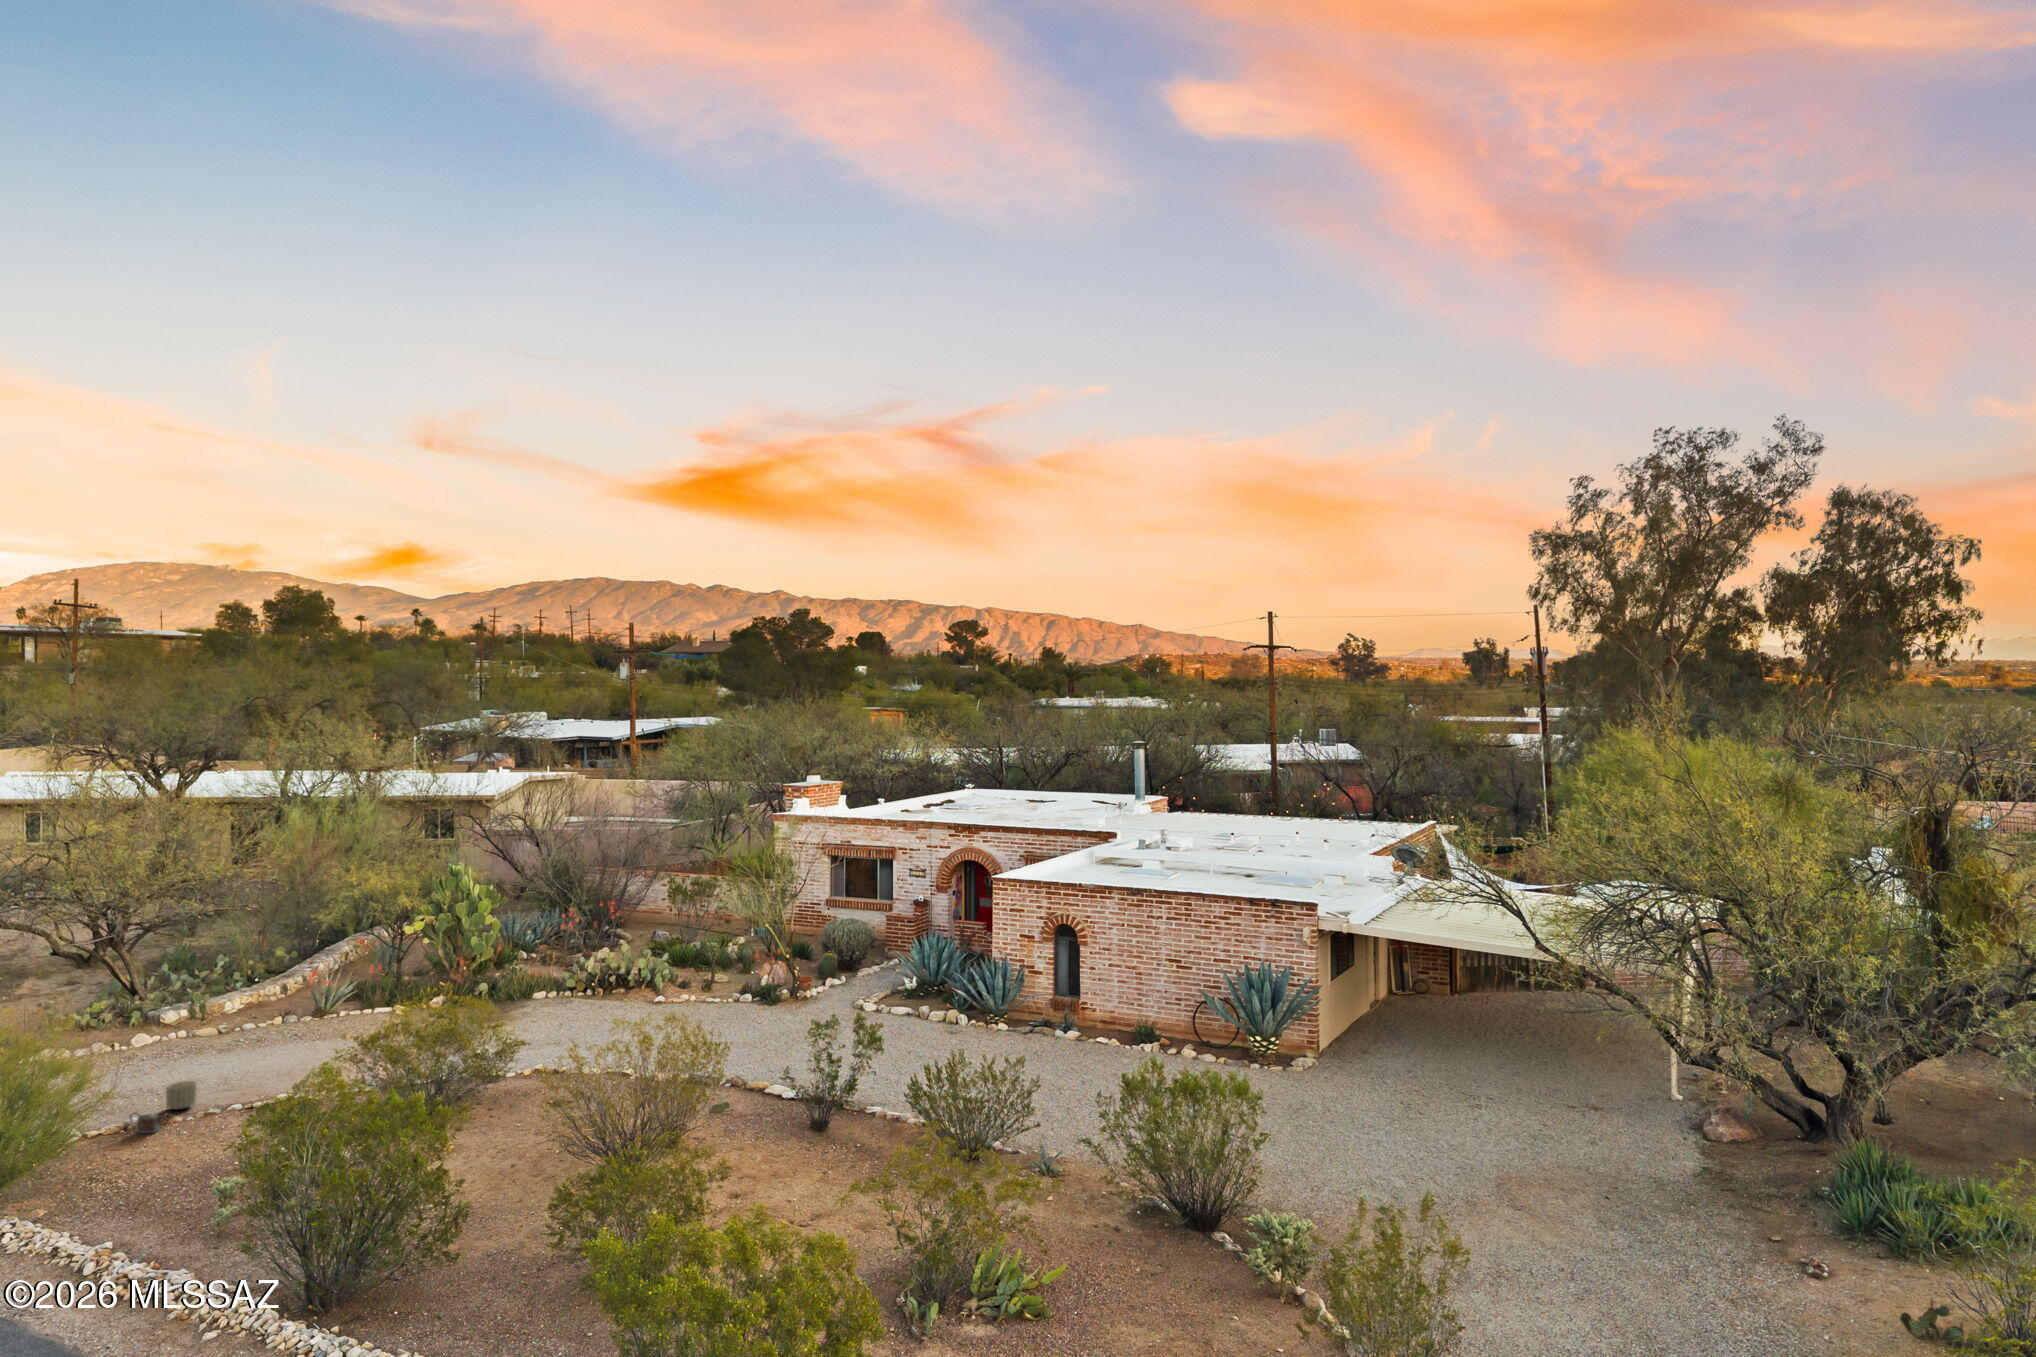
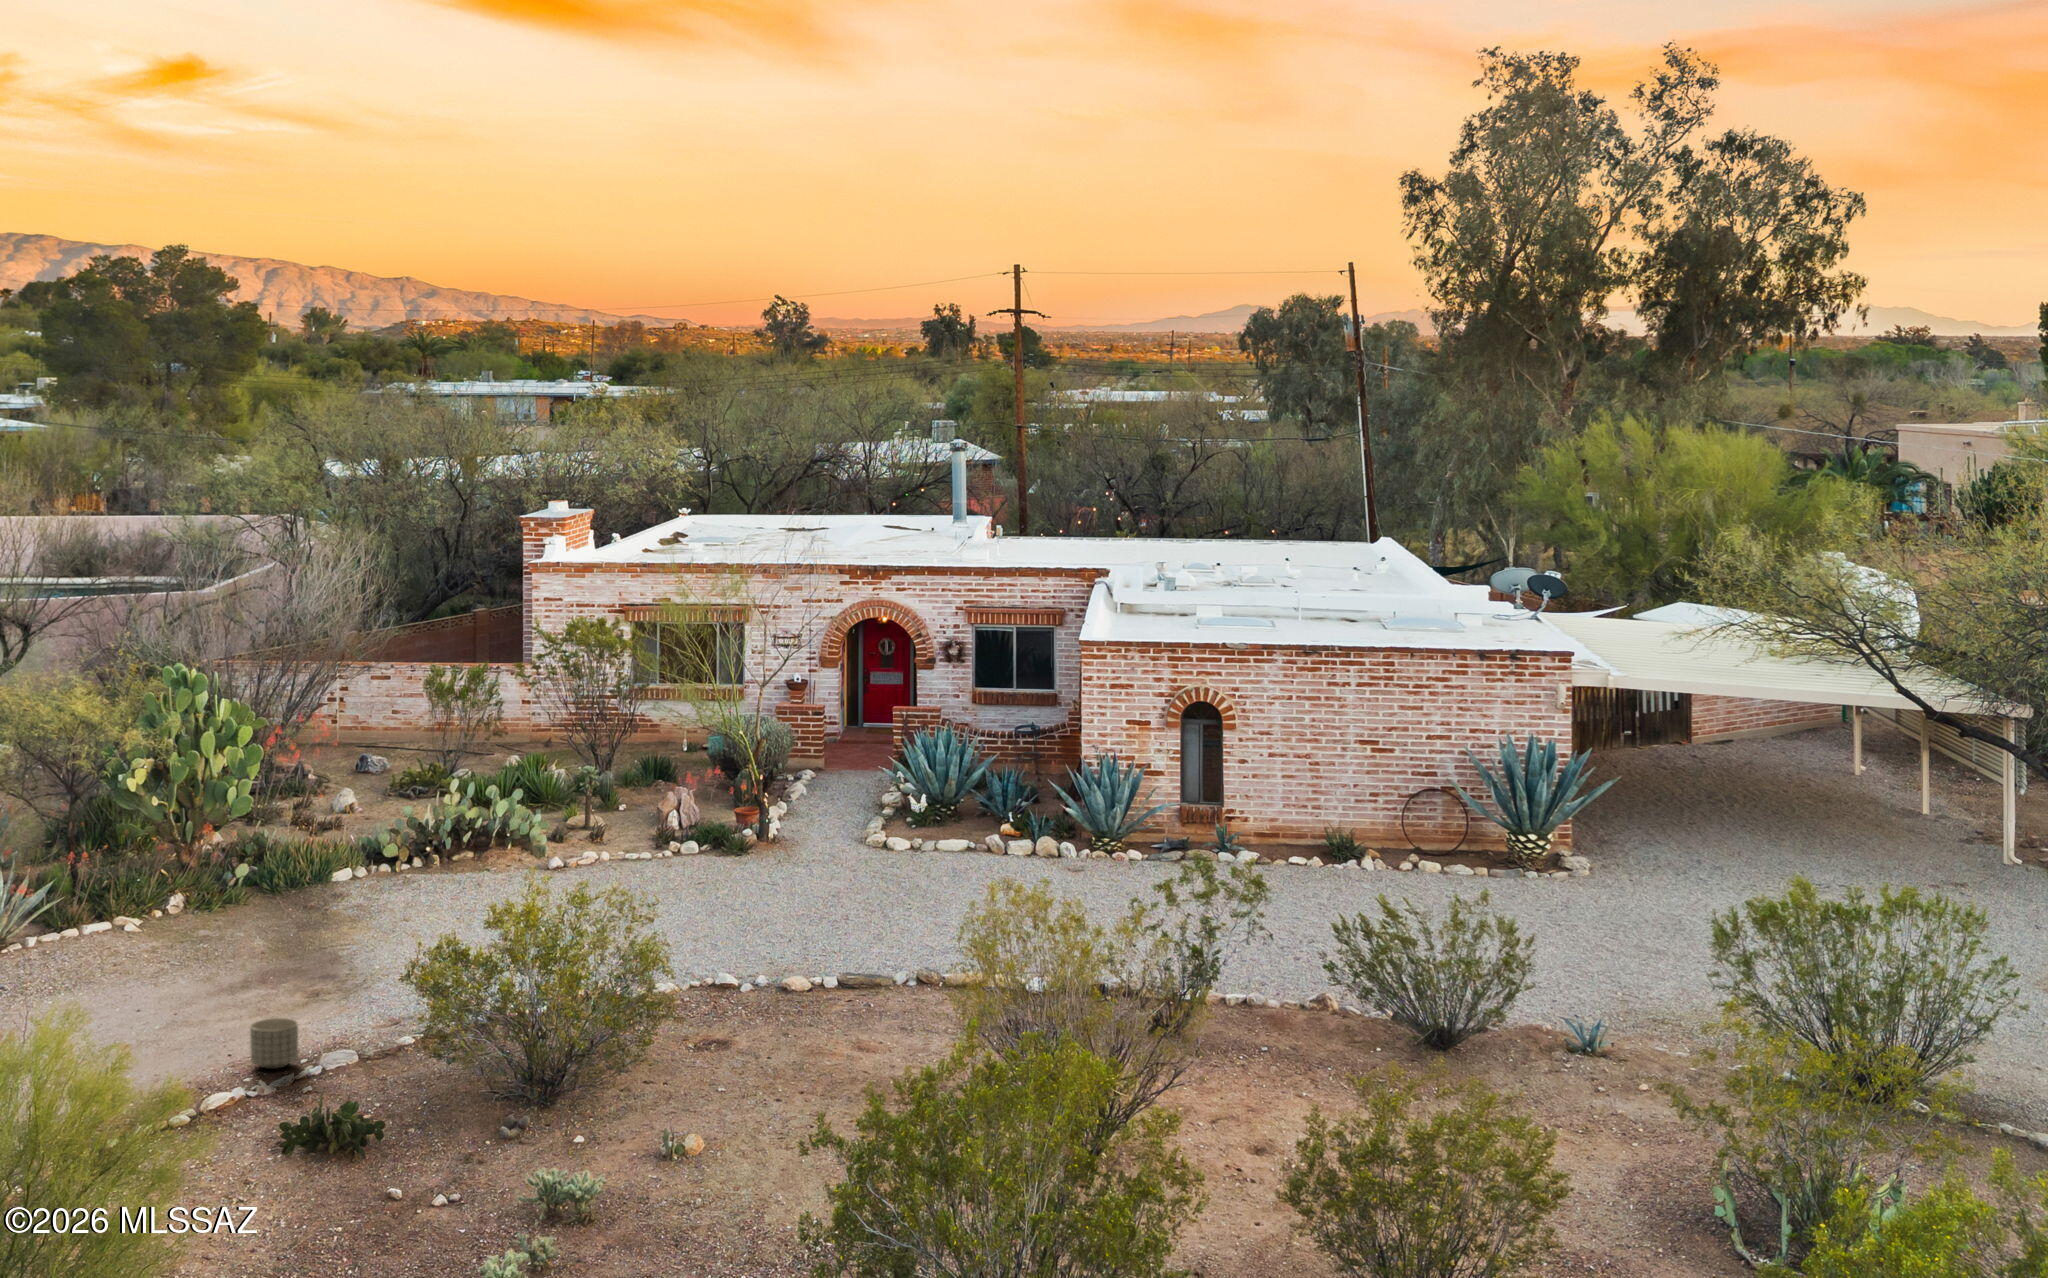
watering can: present [129,1112,168,1133] -> none [307,1057,371,1100]

